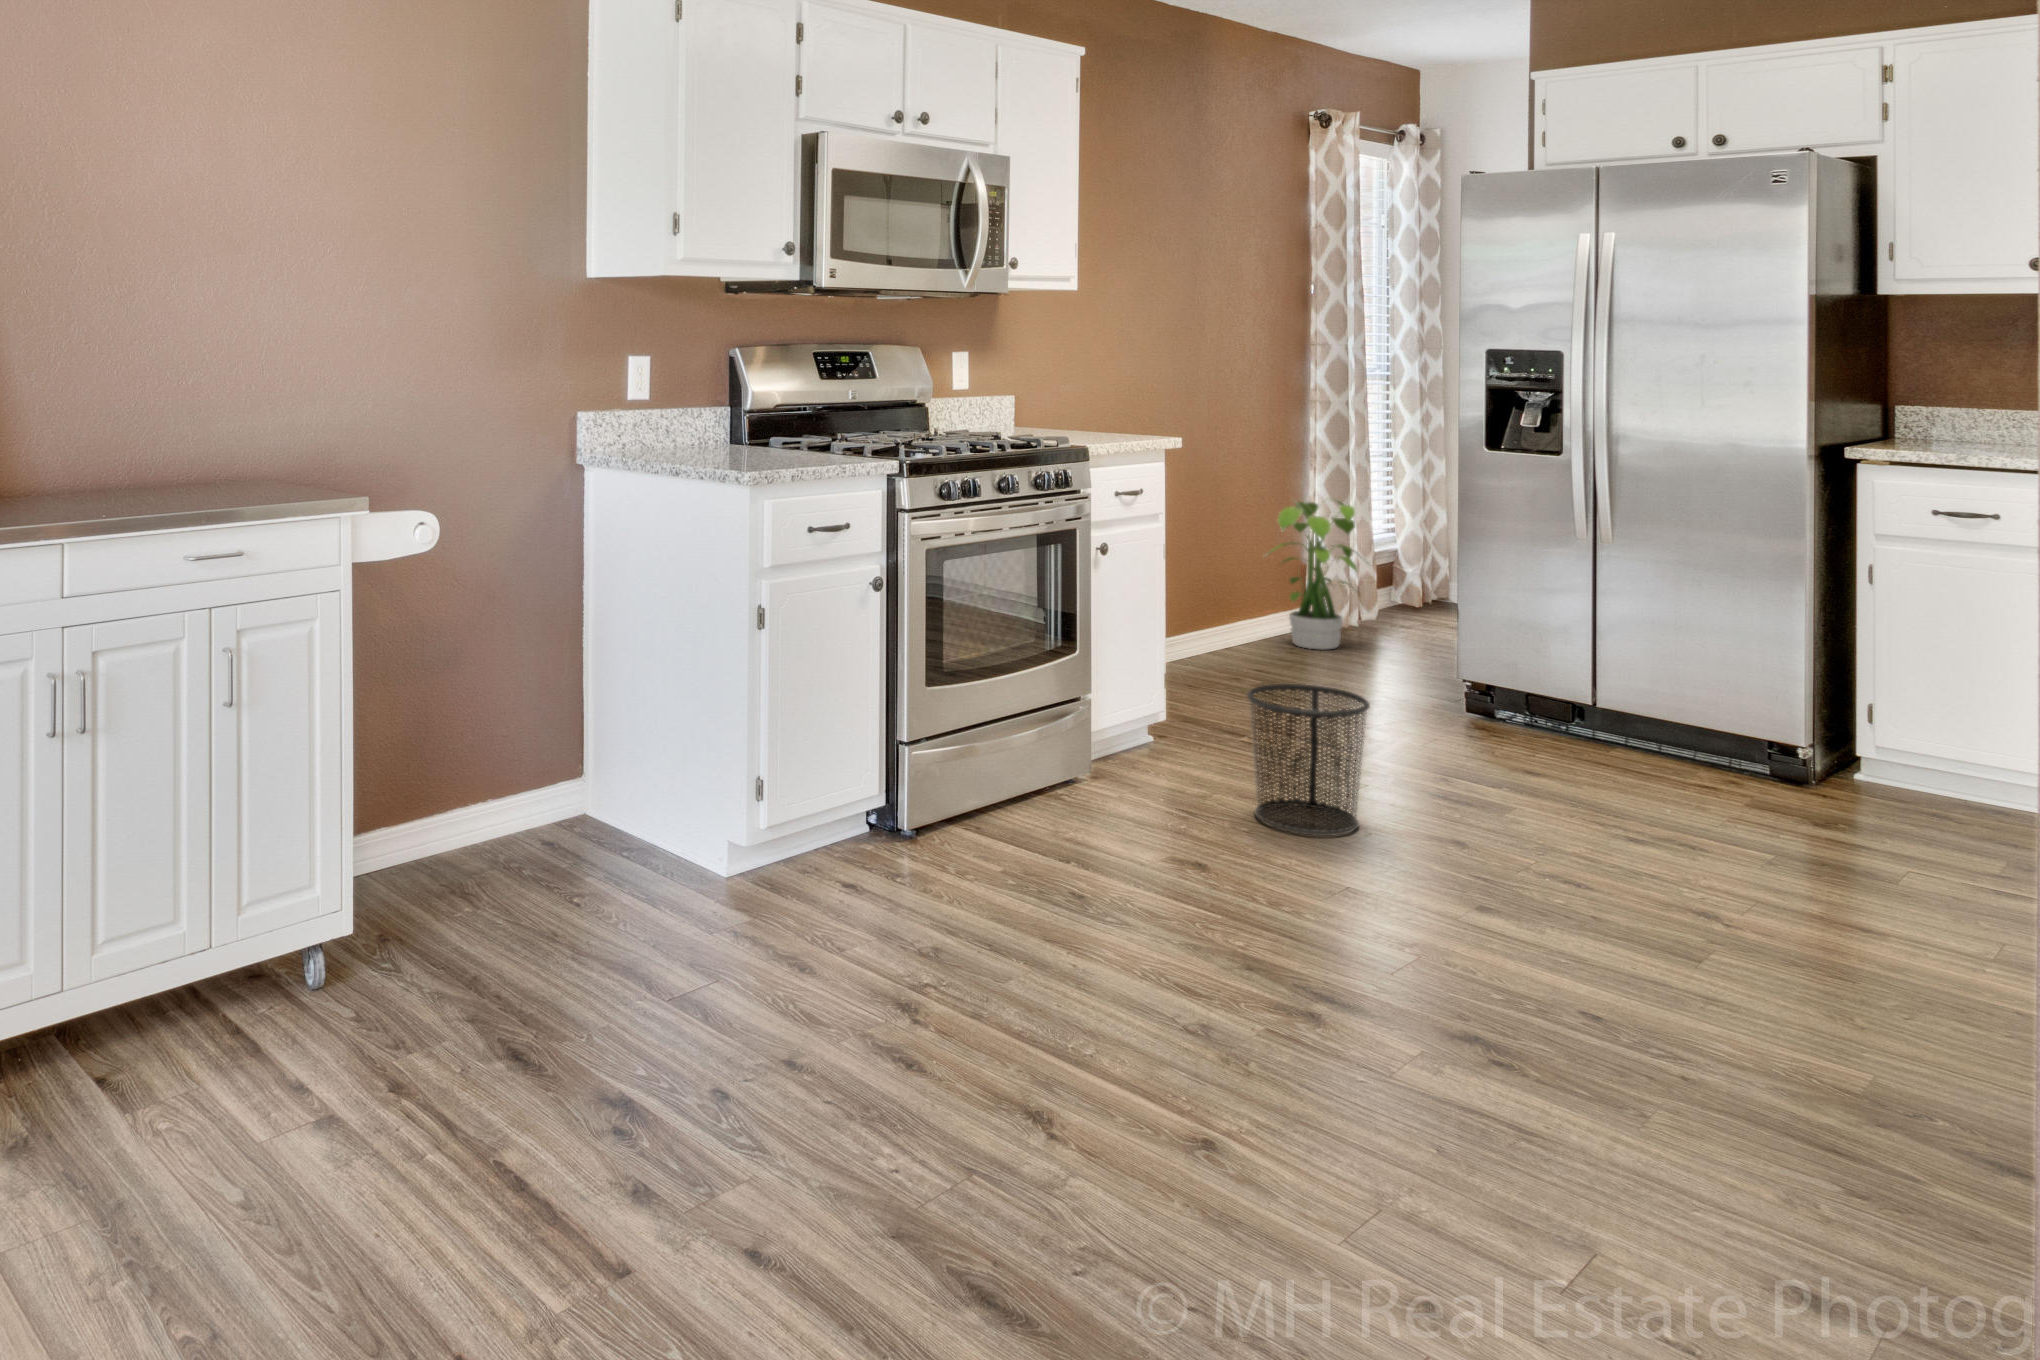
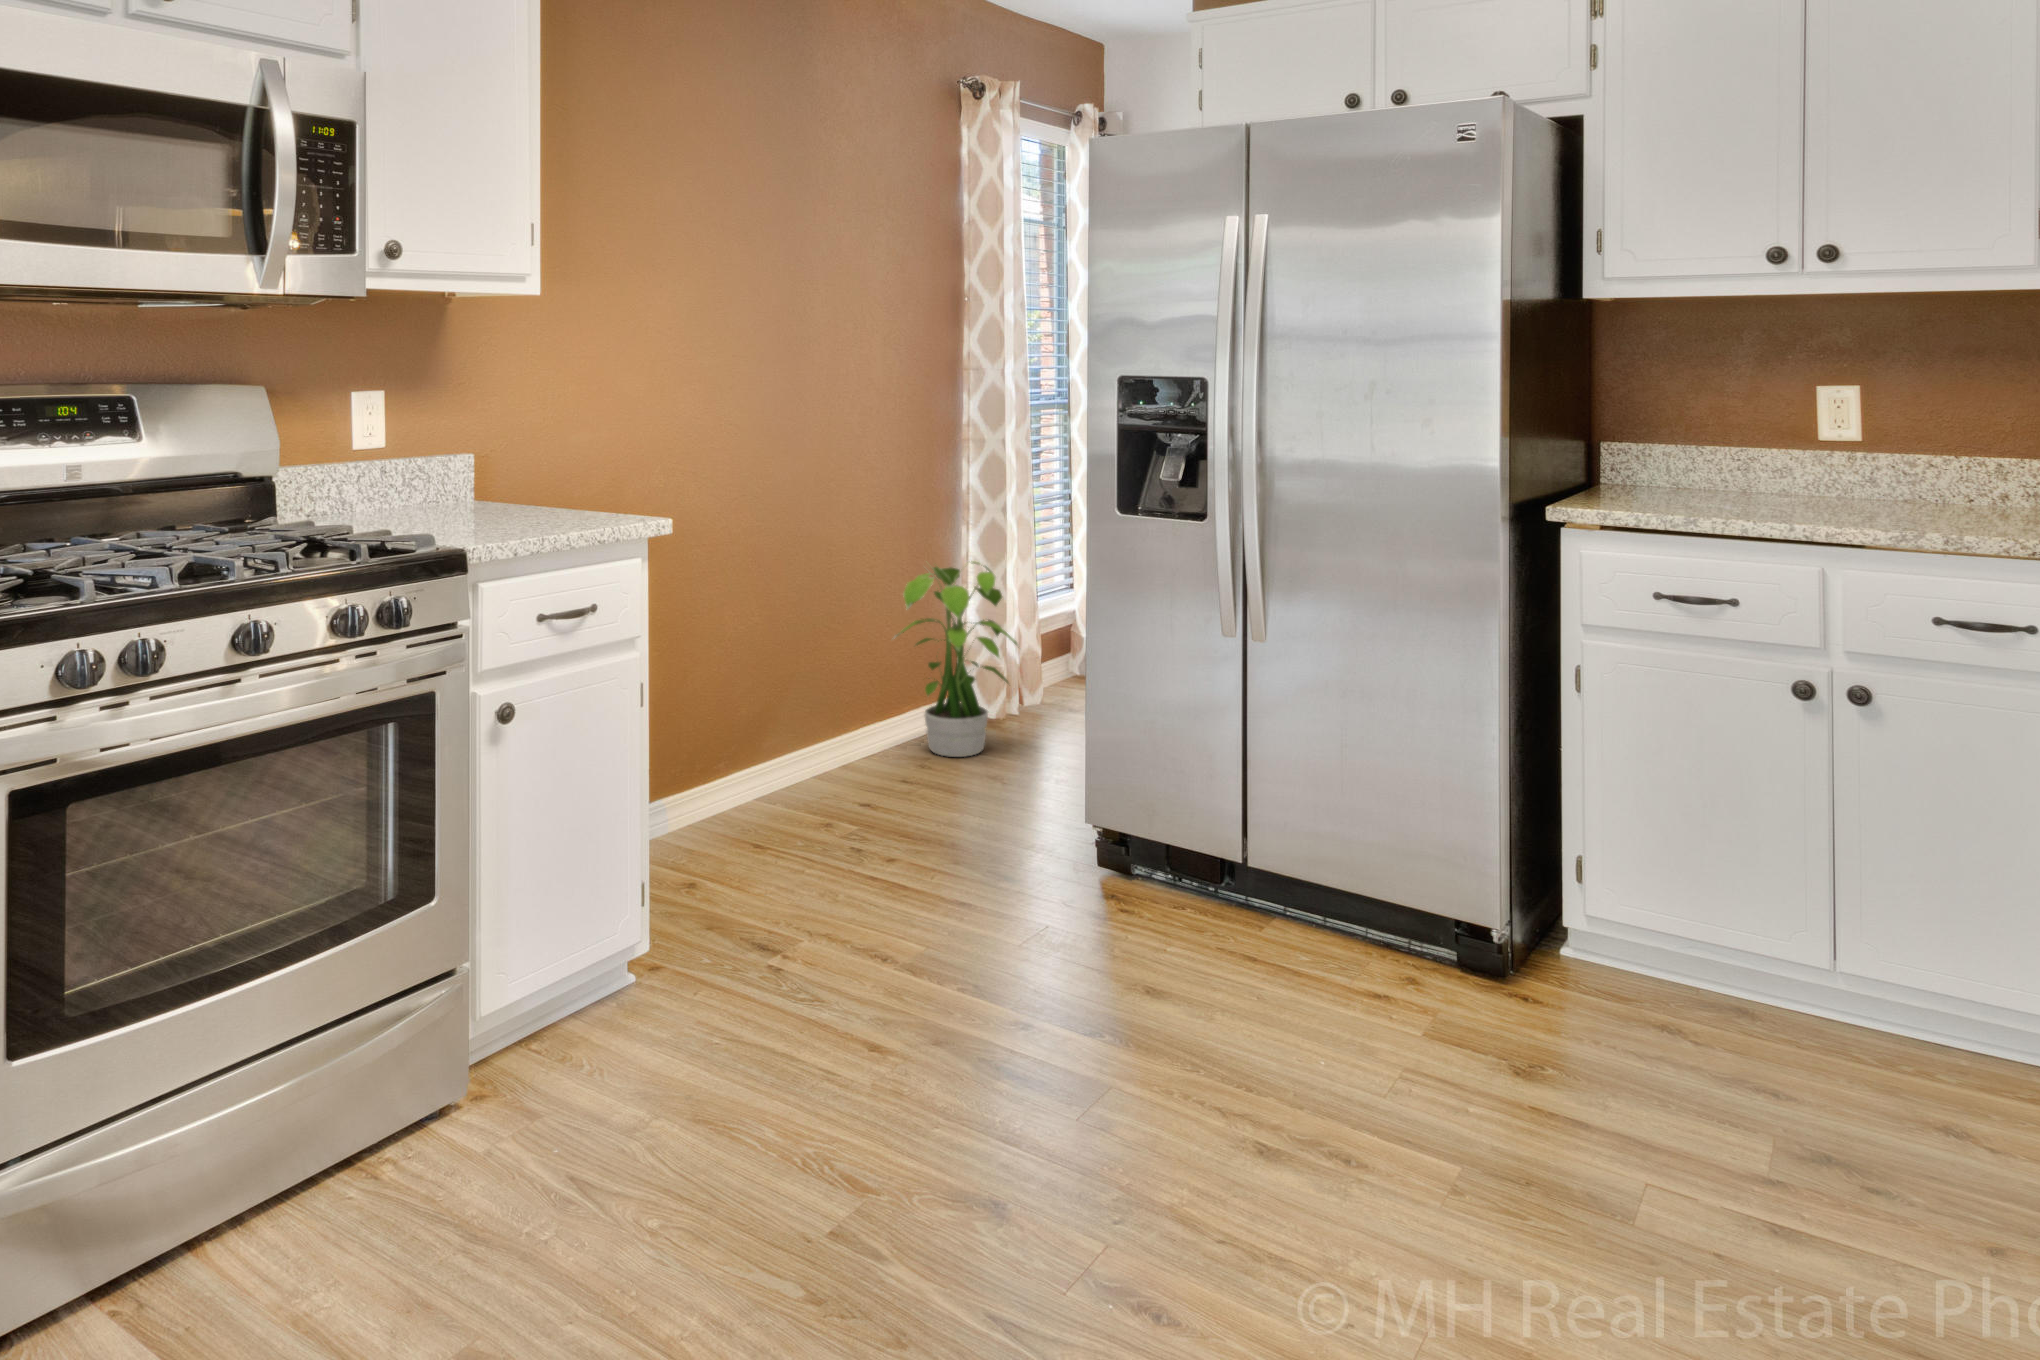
waste bin: present [1247,684,1370,836] -> none [664,930,858,1223]

